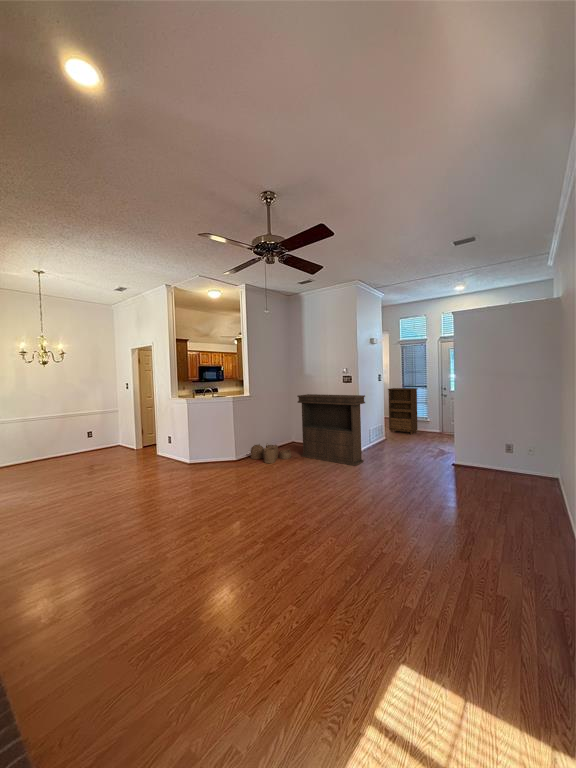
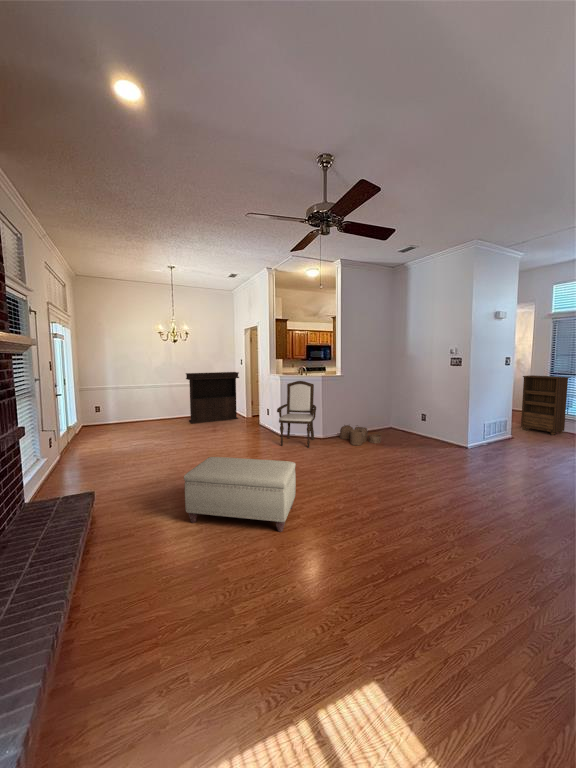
console table: present [297,394,365,466] -> present [186,372,239,423]
armchair: none [188,403,230,475] -> present [277,381,316,448]
ottoman: none [126,487,251,580] -> present [184,457,296,532]

